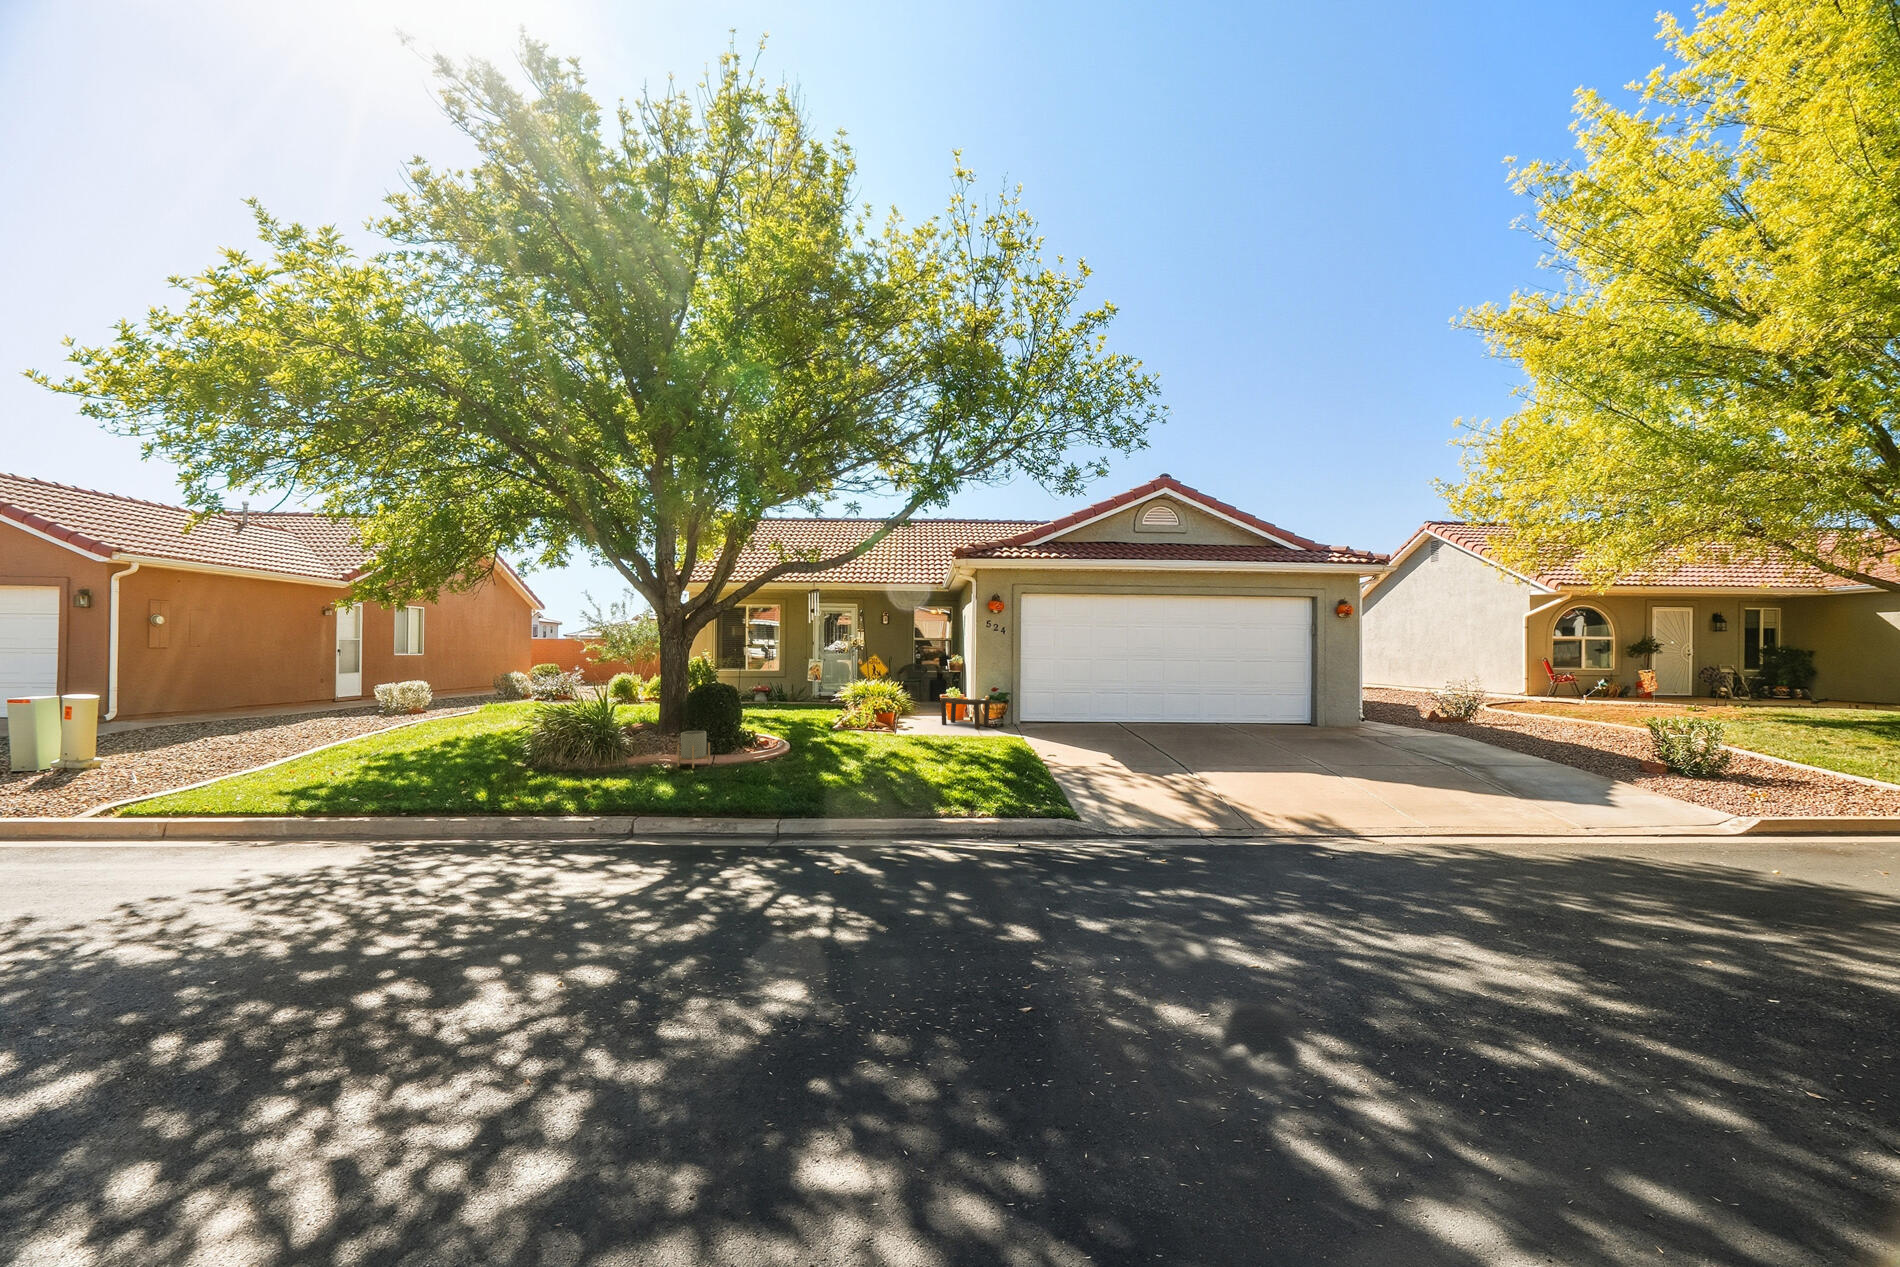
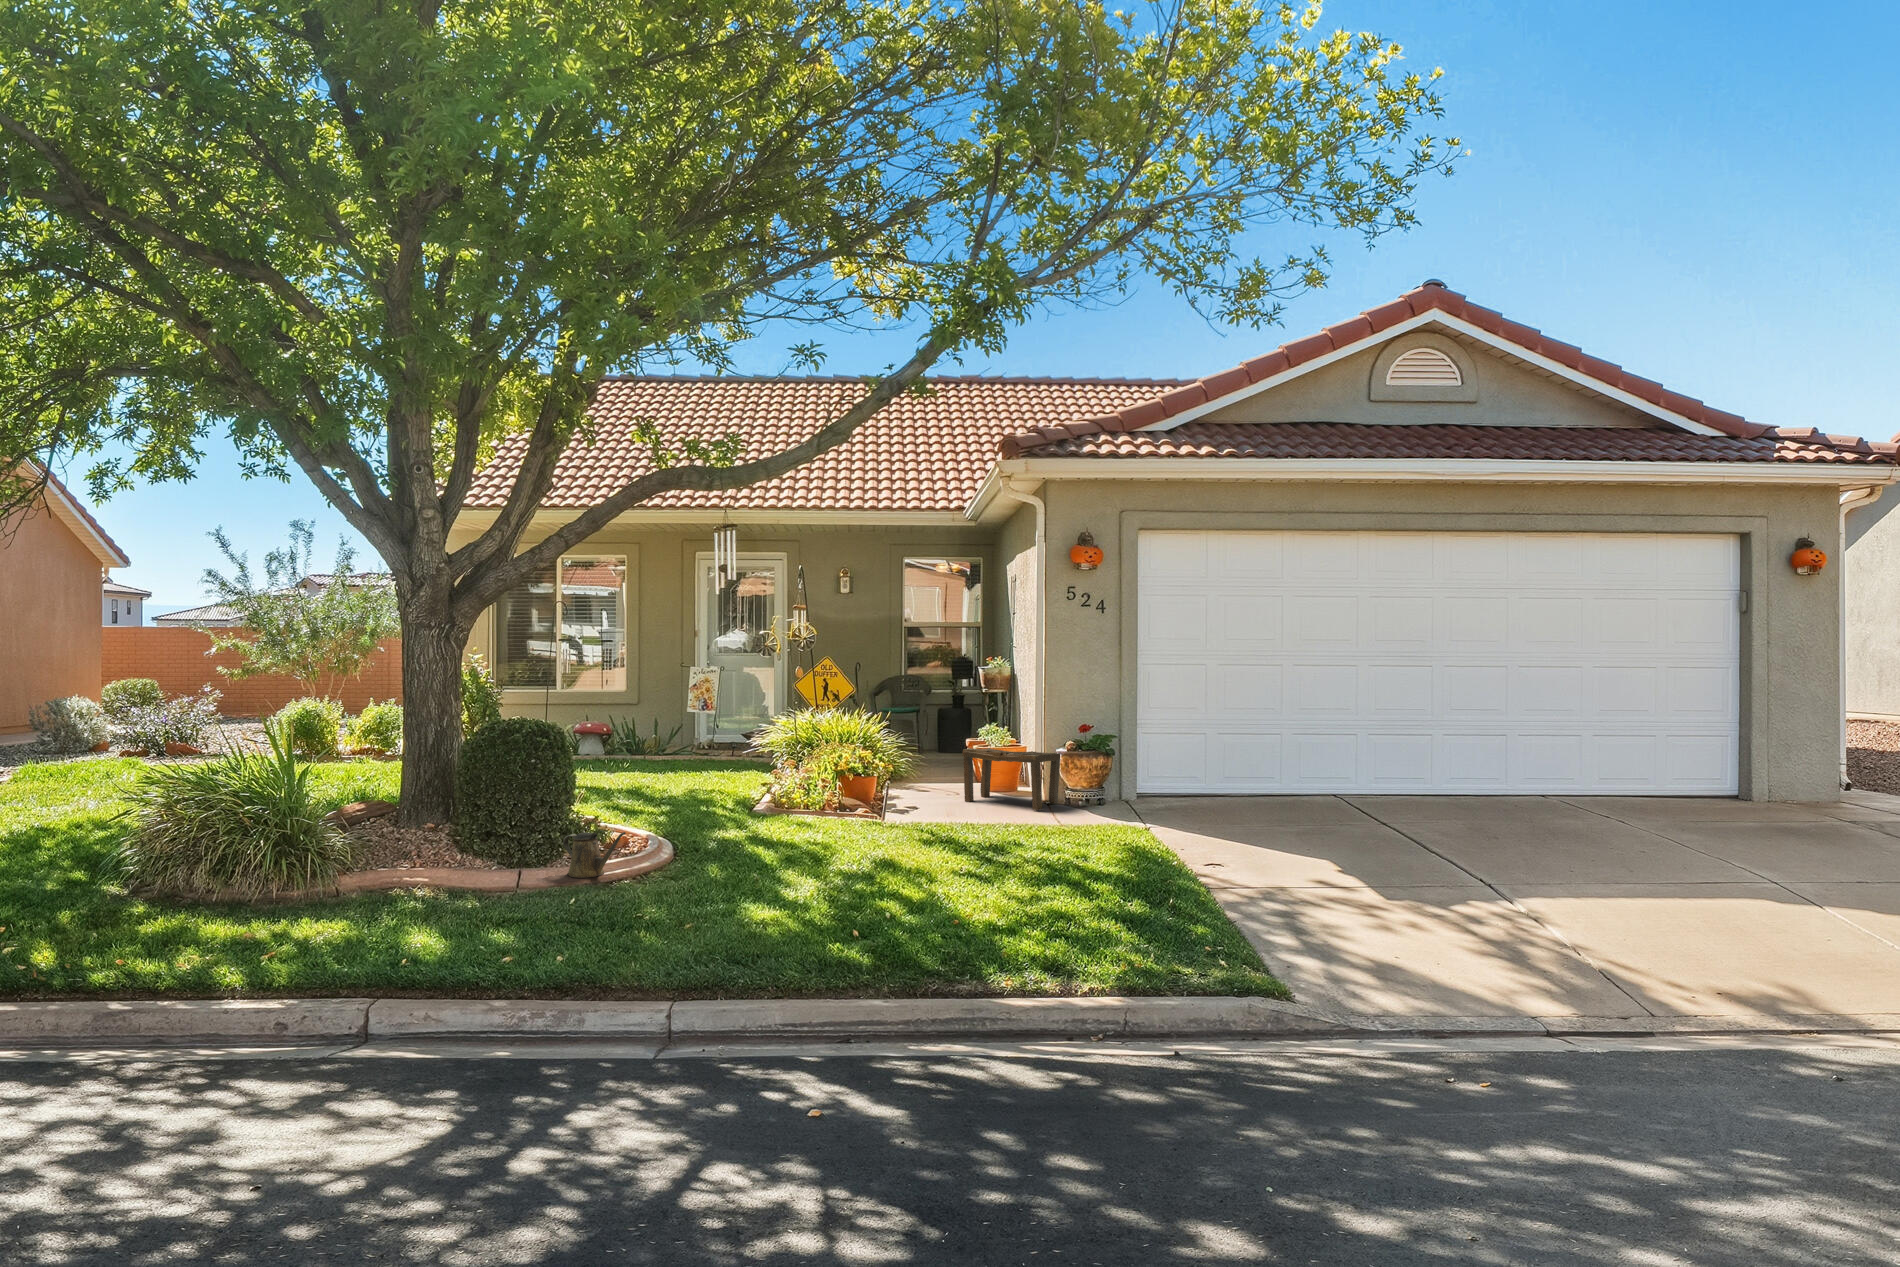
planter: present [677,731,710,768] -> none [452,812,518,889]
watering can: none [733,740,763,763] -> present [563,832,626,878]

